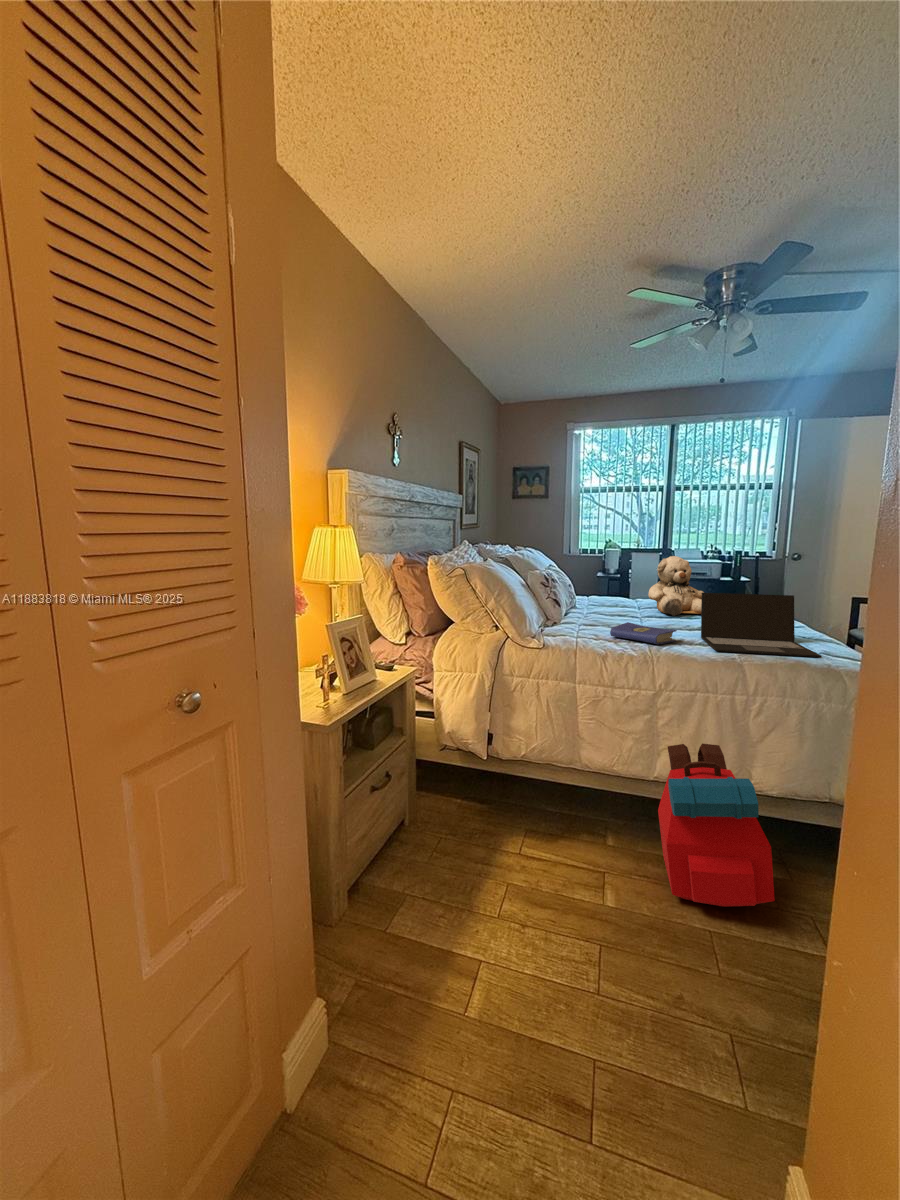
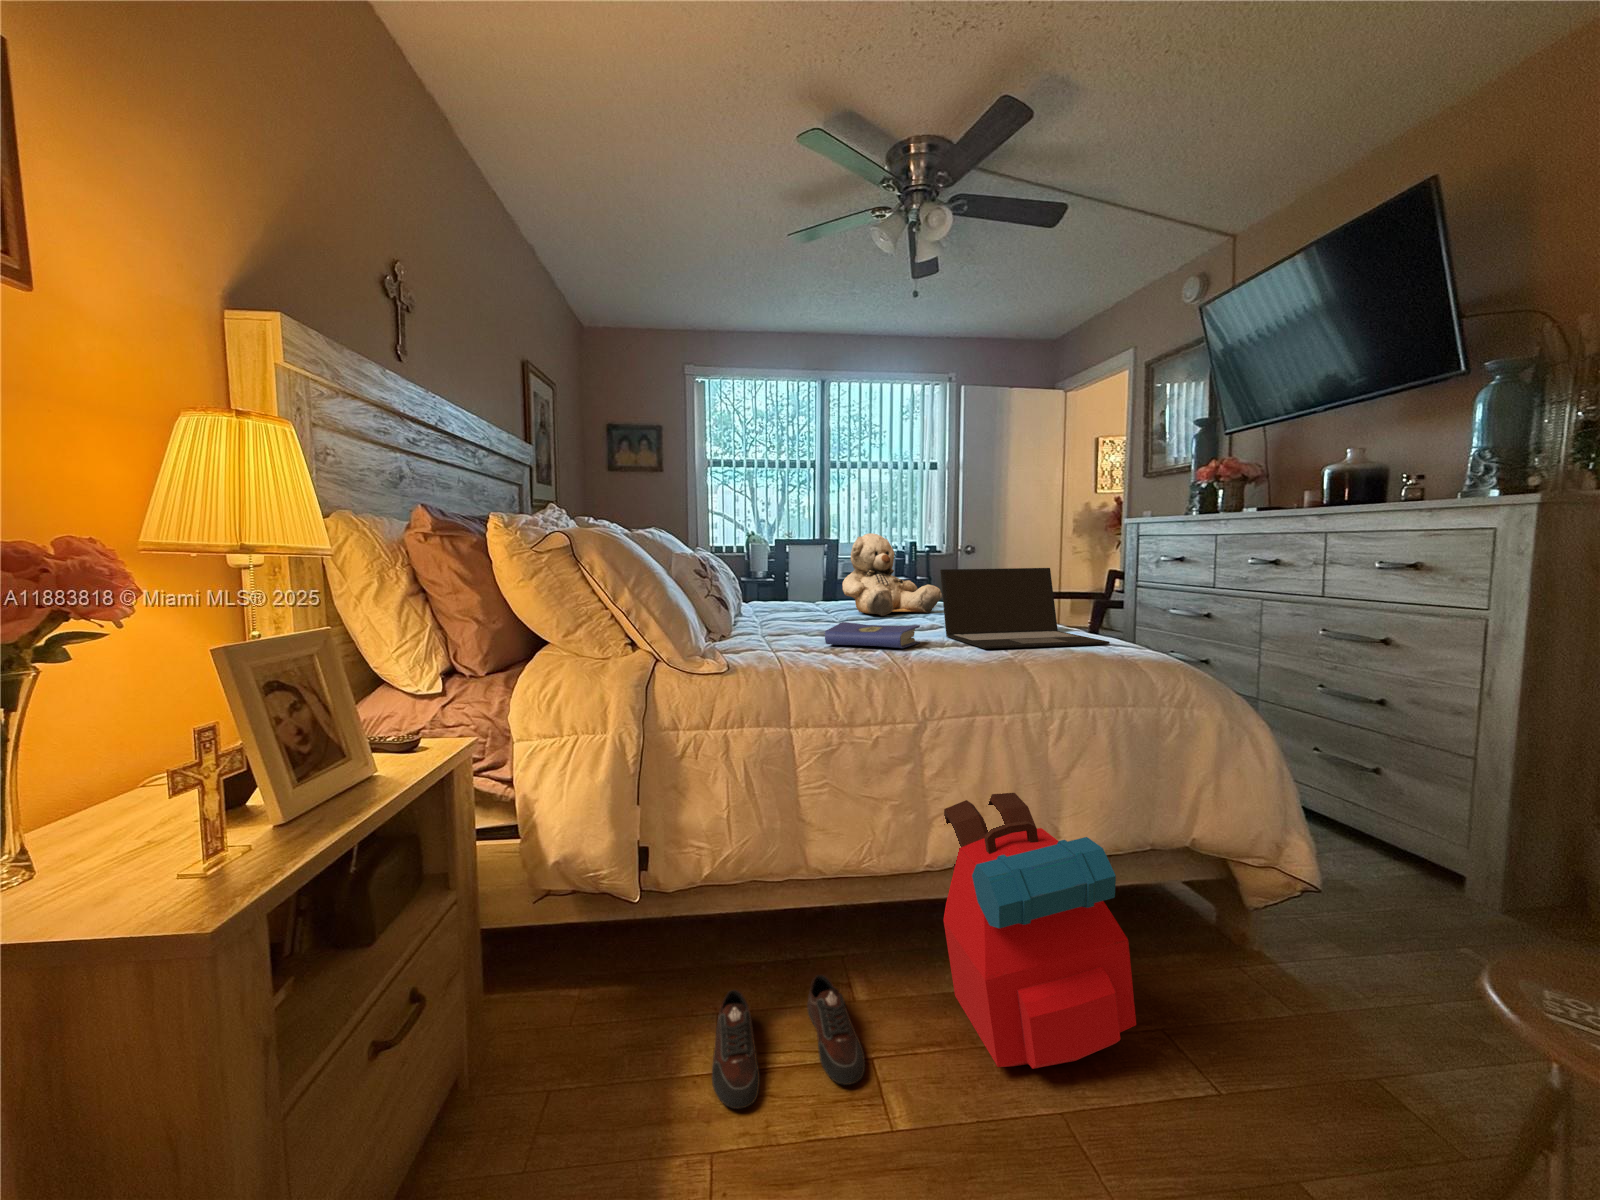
shoe: none [514,817,597,877] -> present [712,975,865,1109]

